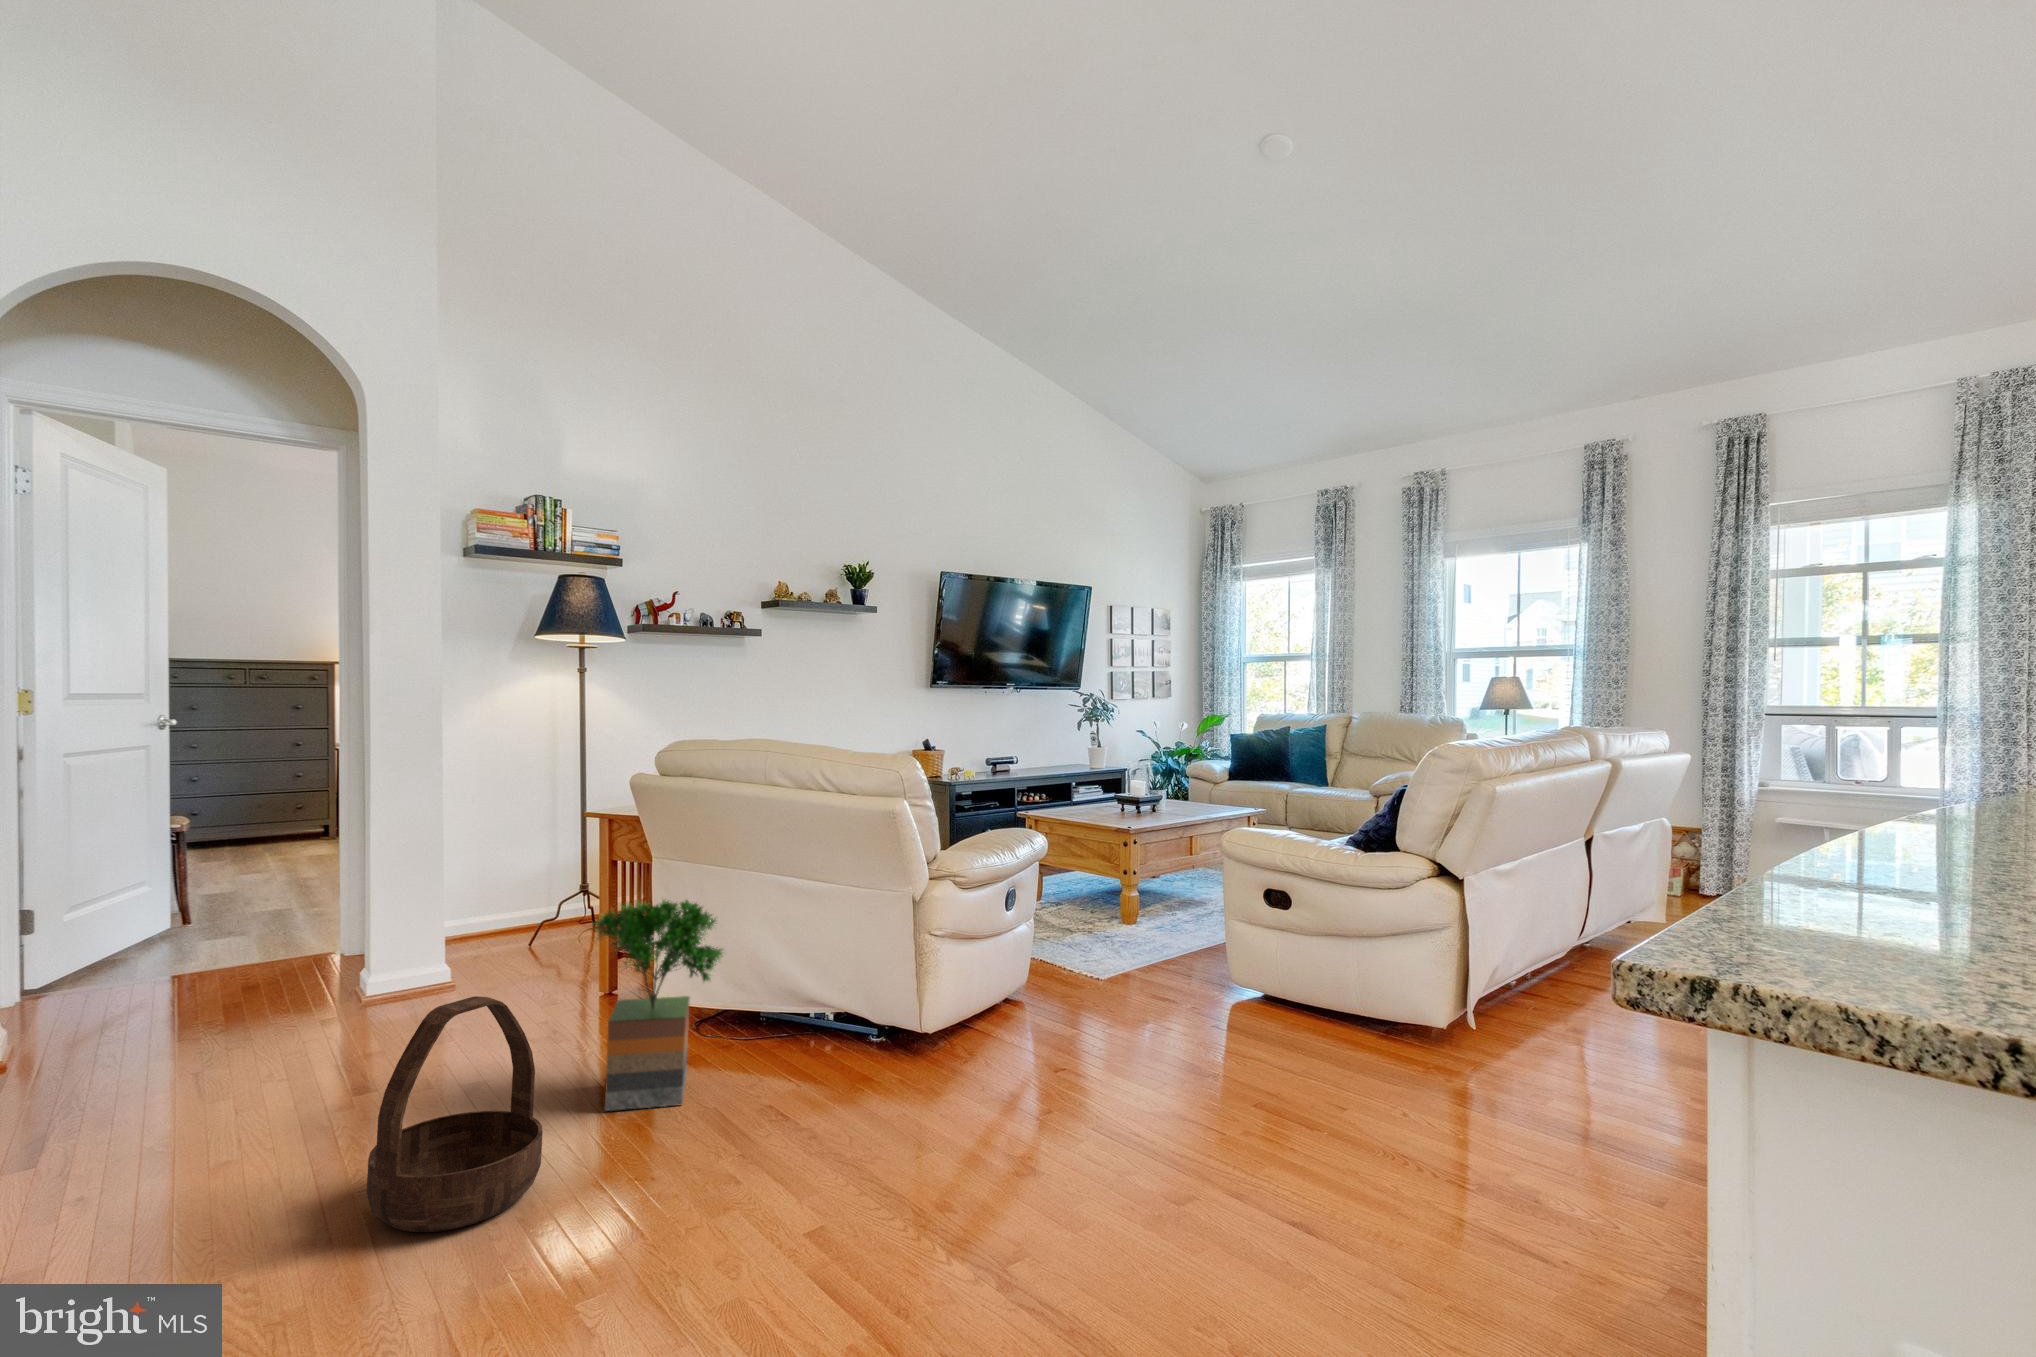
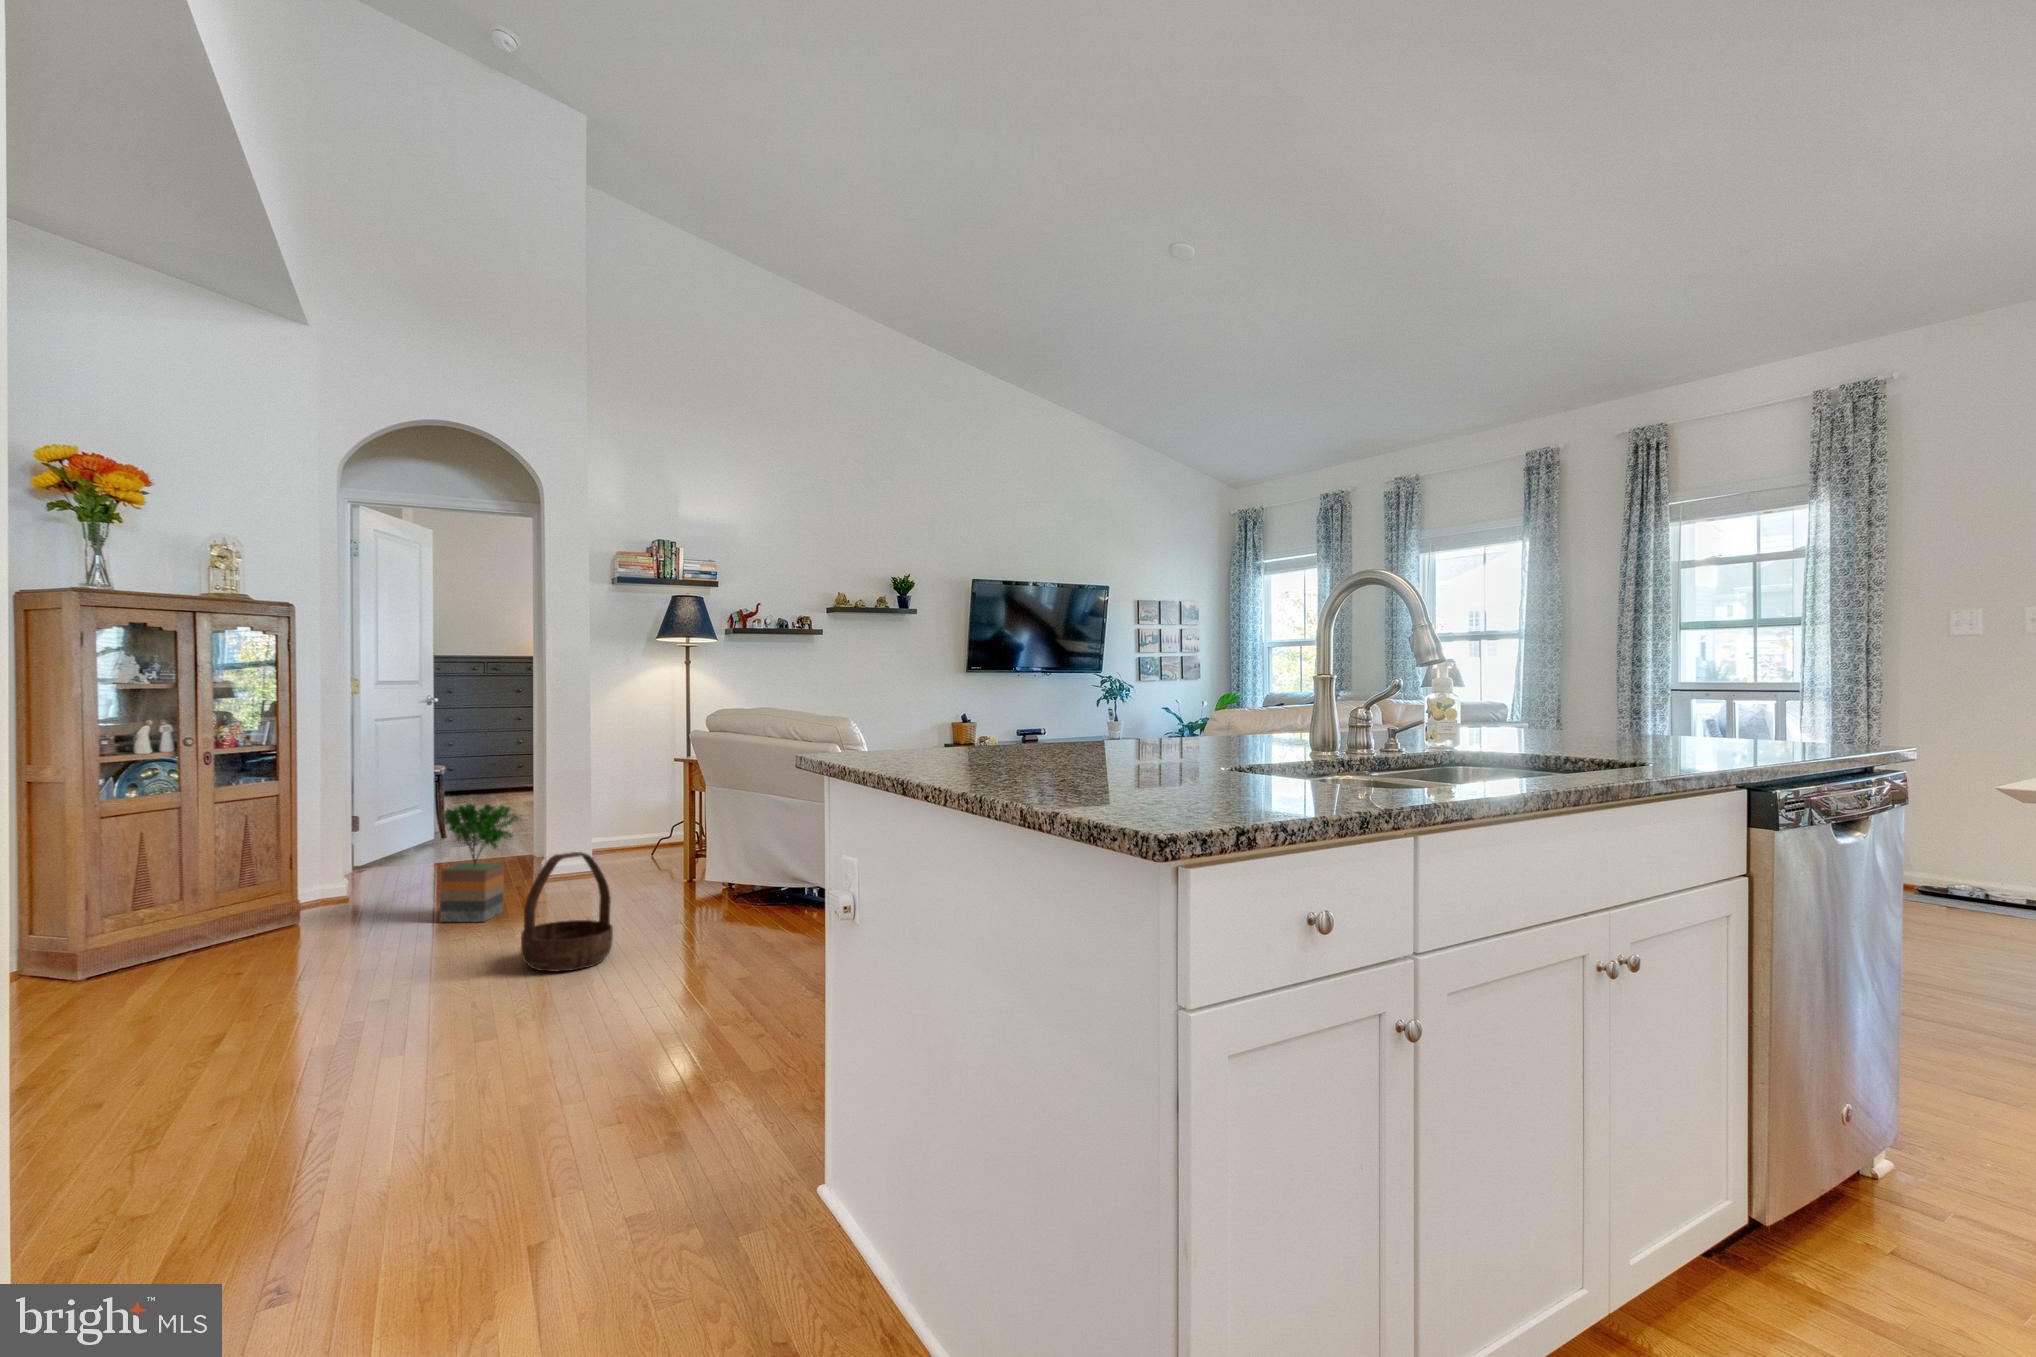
potted tree: present [593,900,723,1111] -> present [440,803,519,922]

